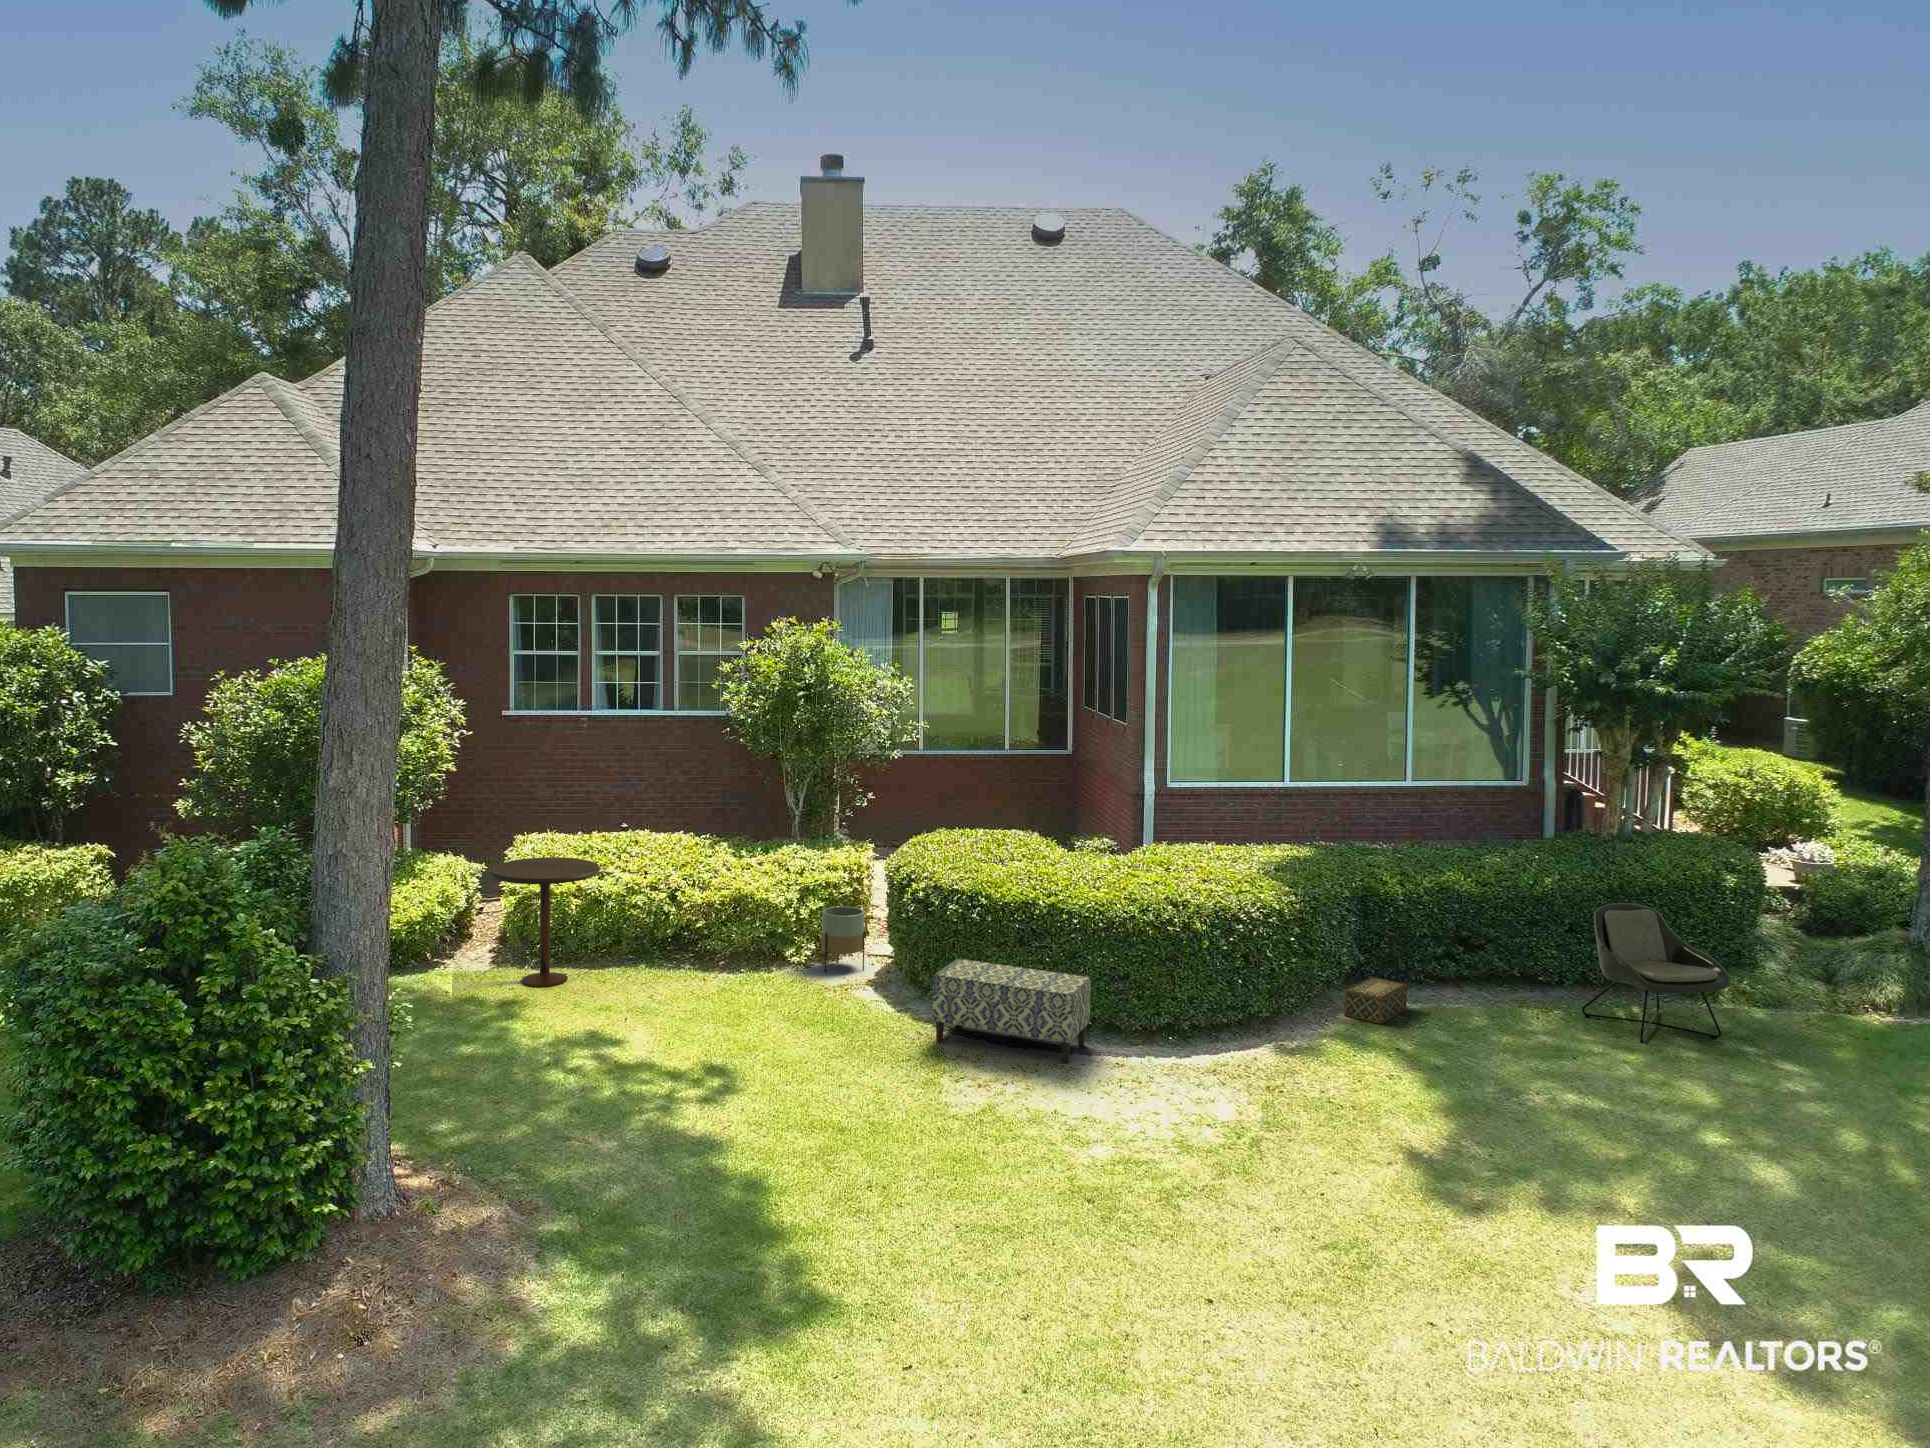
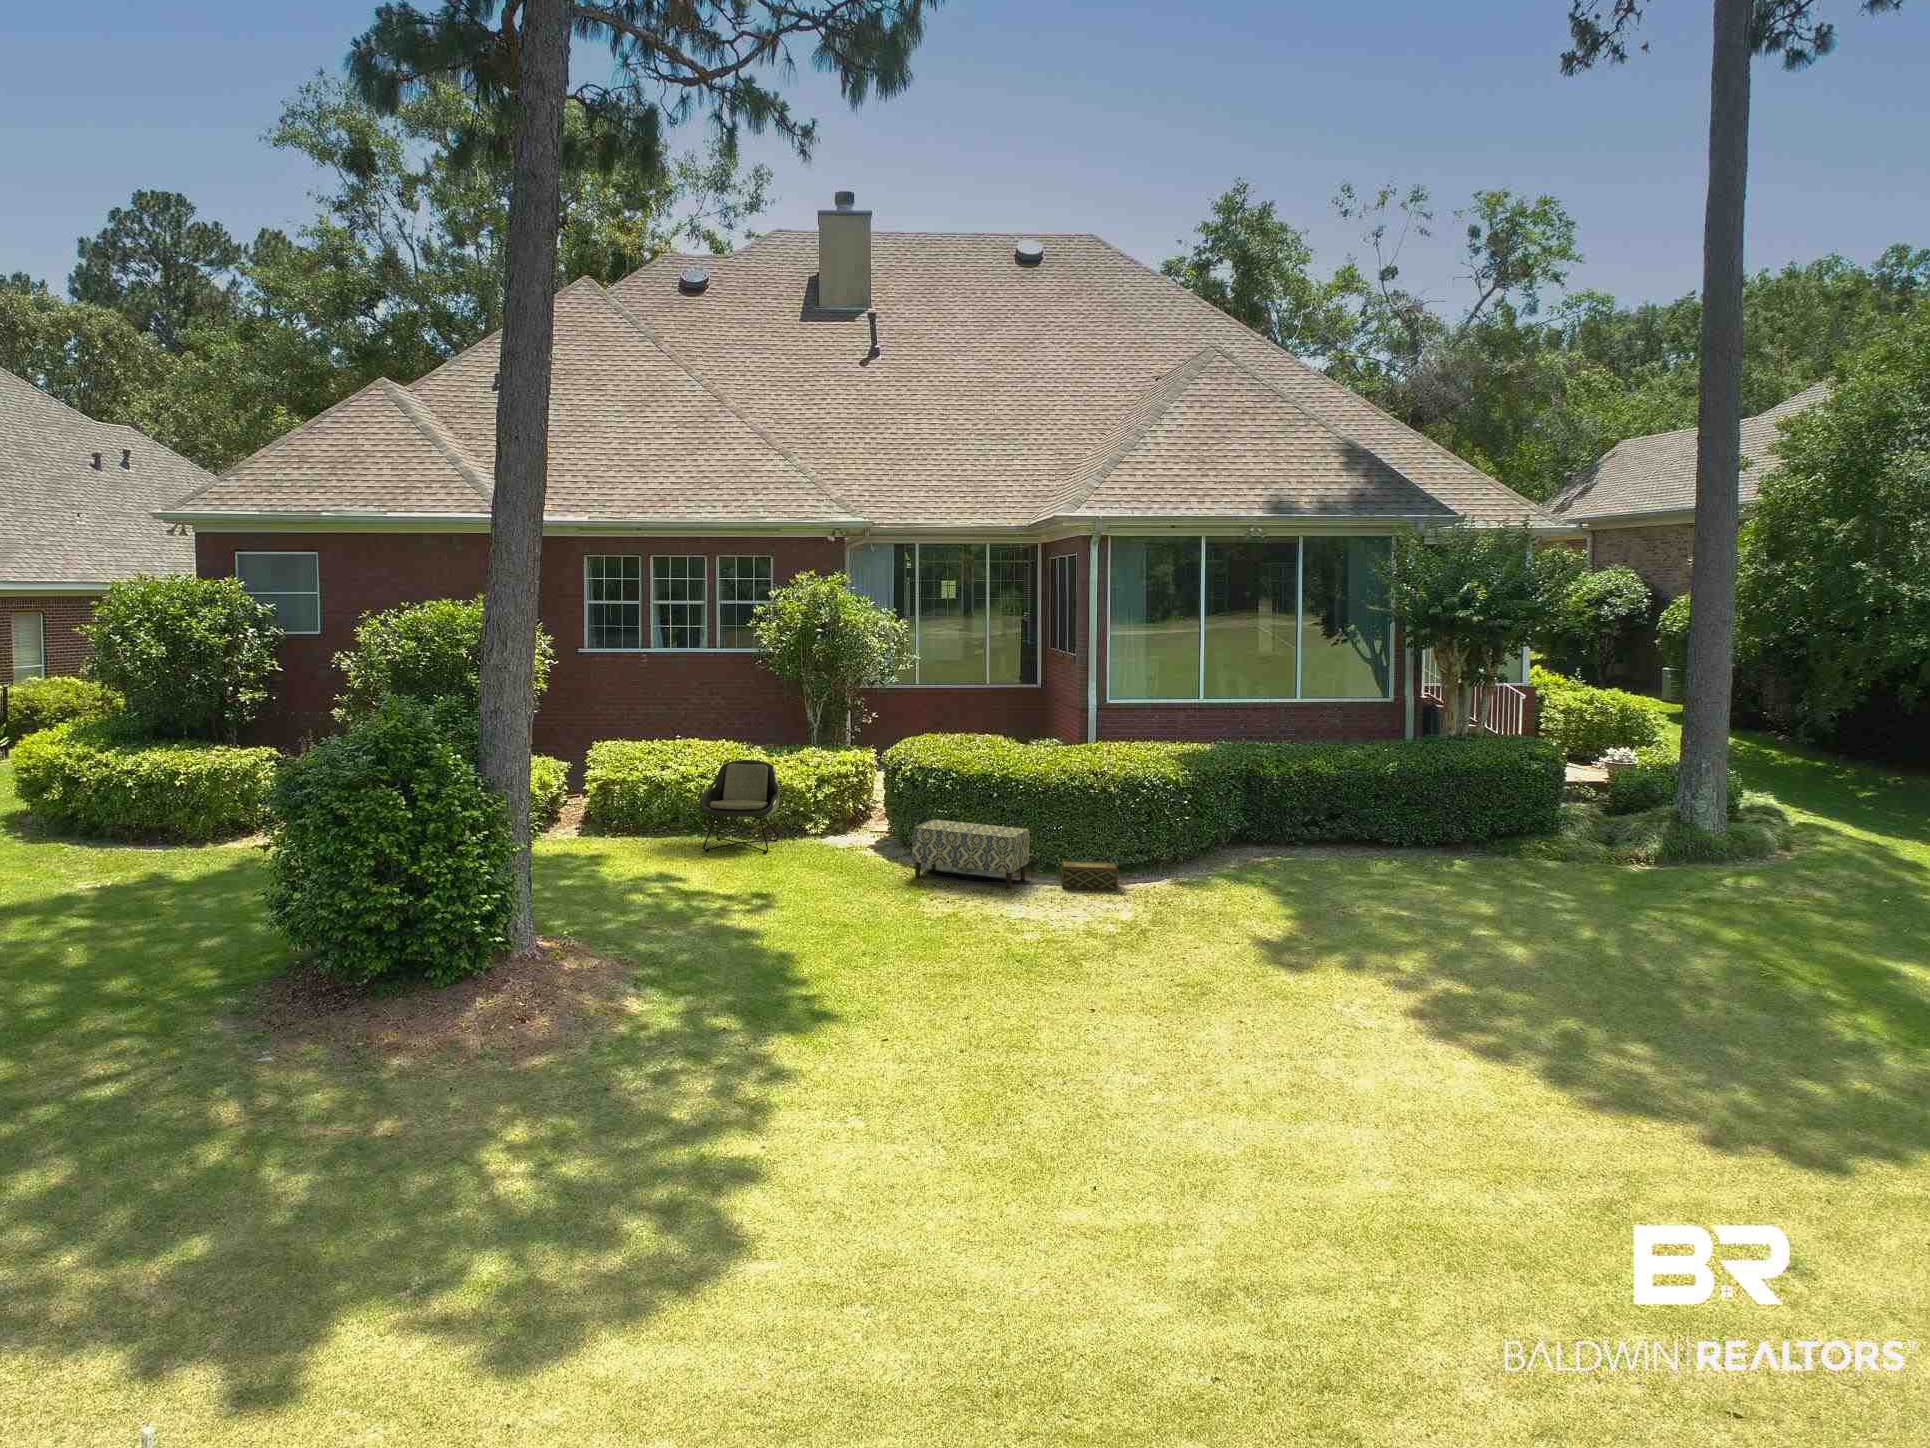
pedestal table: present [489,857,600,987] -> none [579,752,663,847]
lounge chair: present [1582,903,1731,1042] -> present [699,760,780,853]
planter: present [822,906,865,972] -> none [833,791,866,840]
woven basket: present [1344,977,1407,1024] -> present [1061,860,1118,890]

